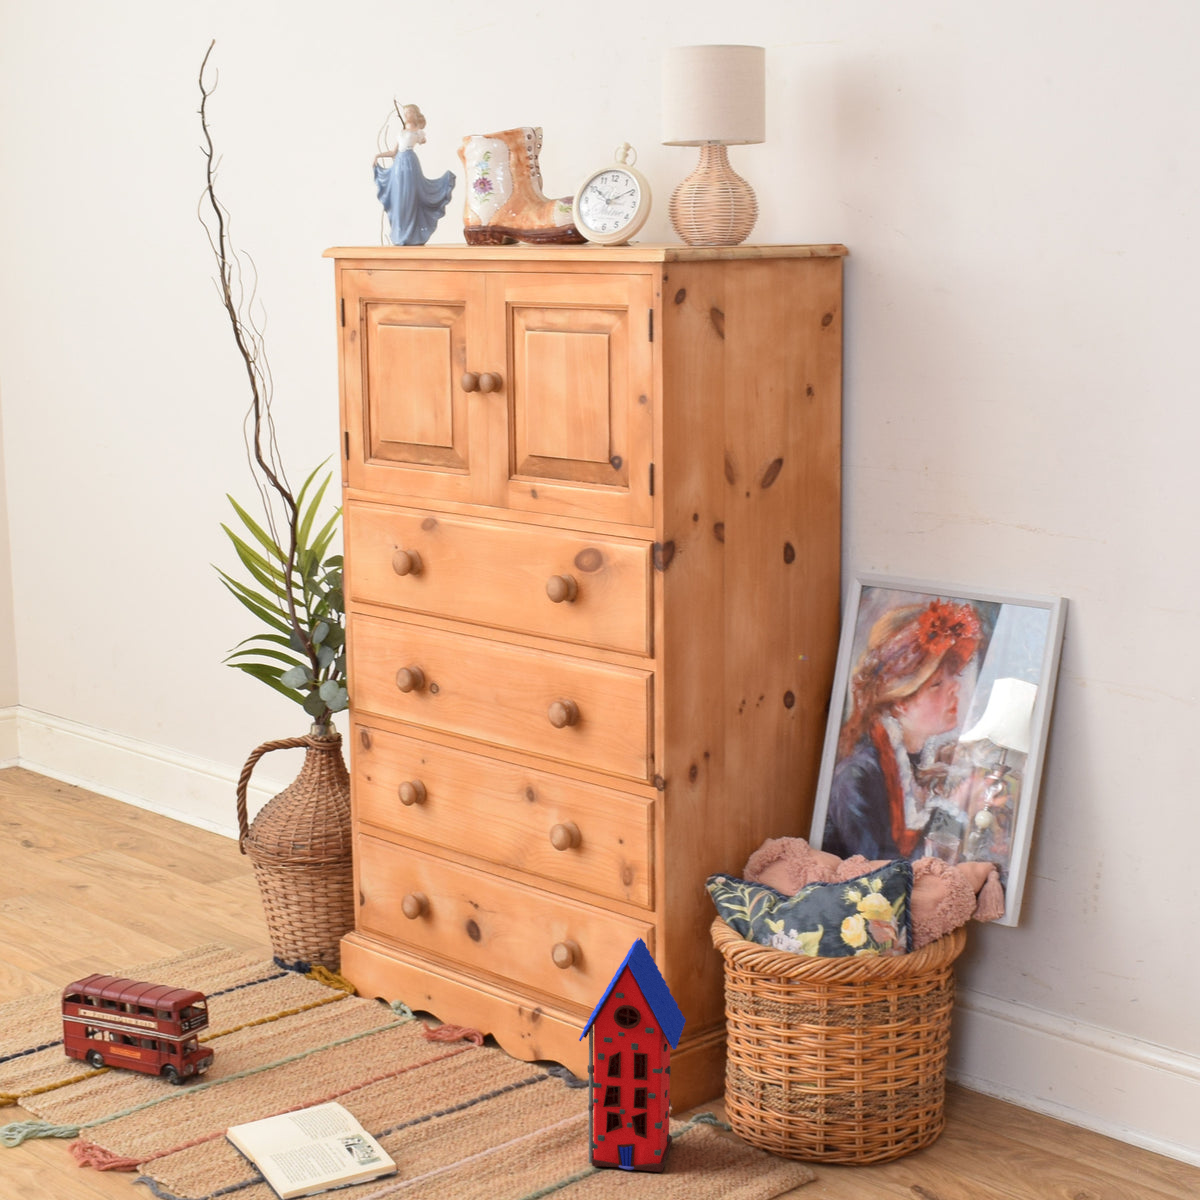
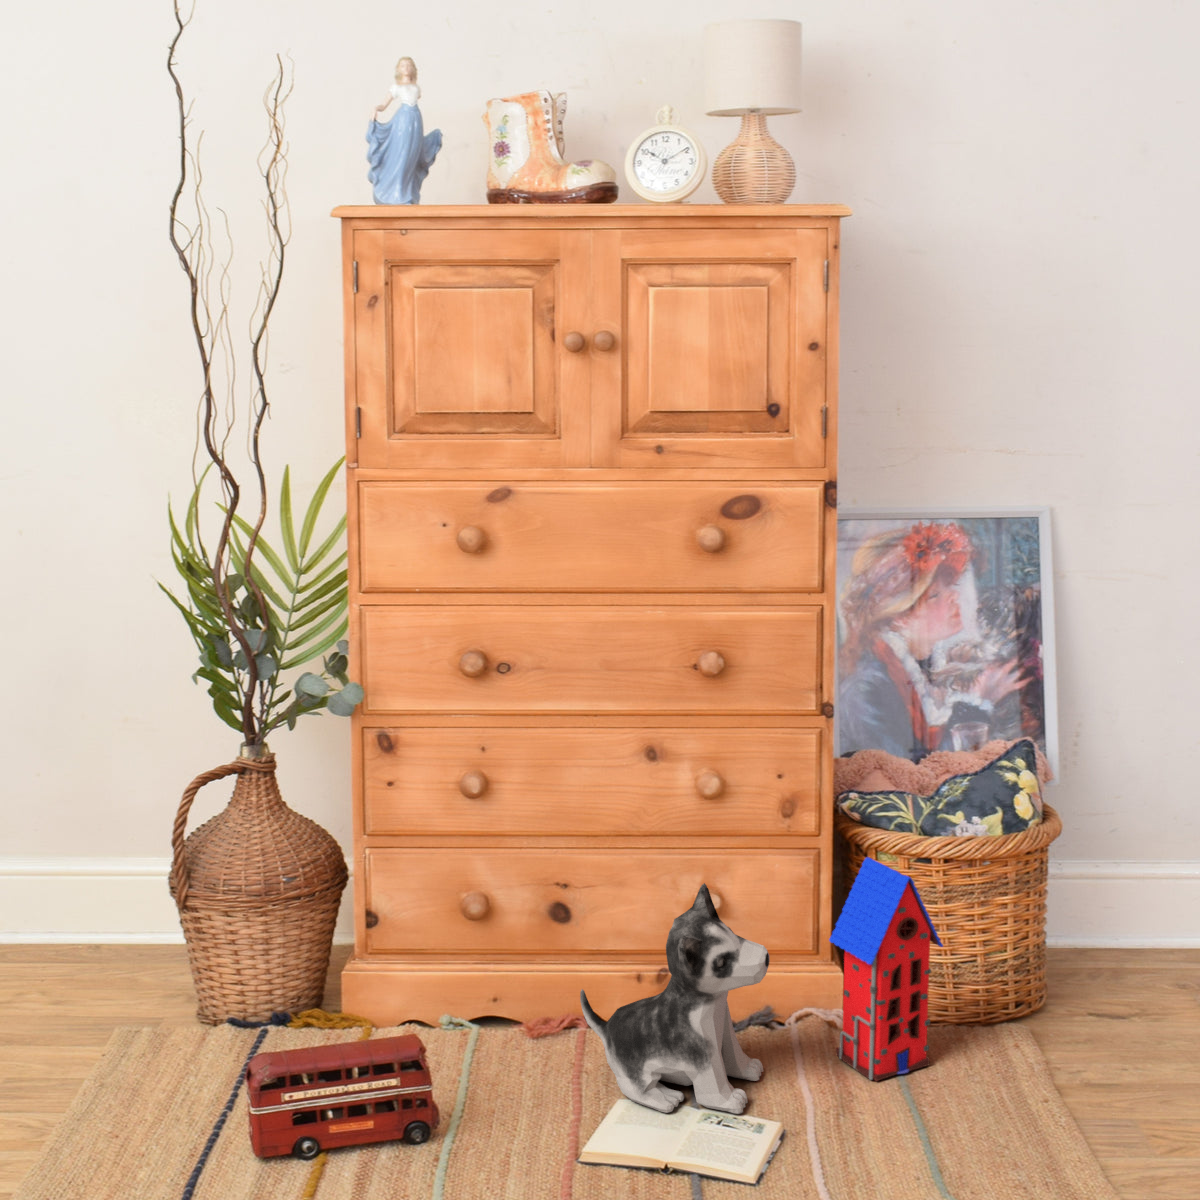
plush toy: none [389,919,526,1145] -> present [580,883,770,1114]

